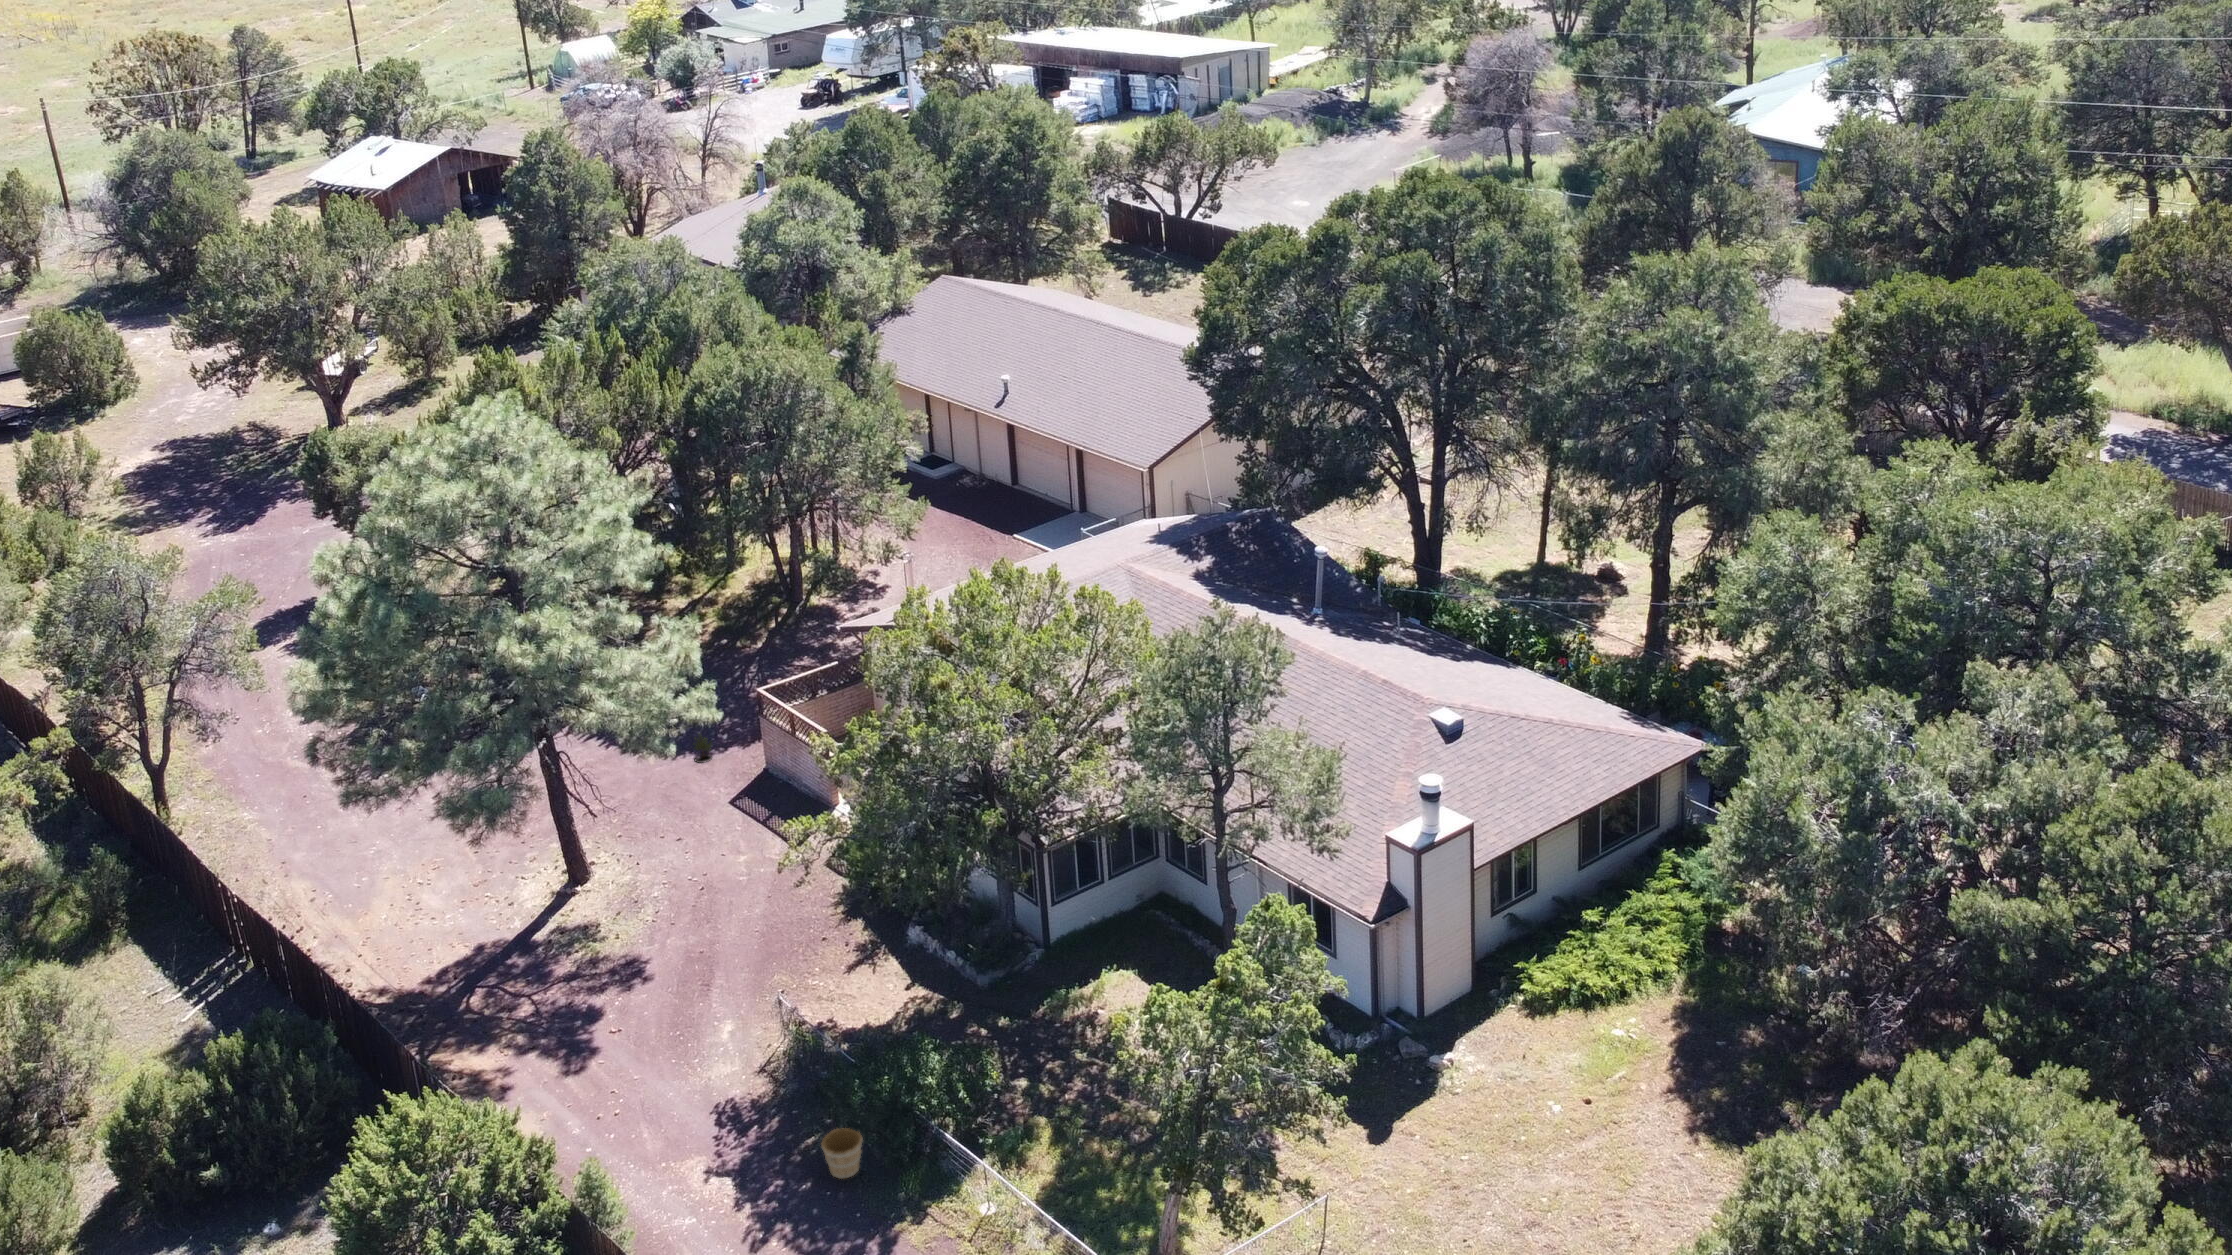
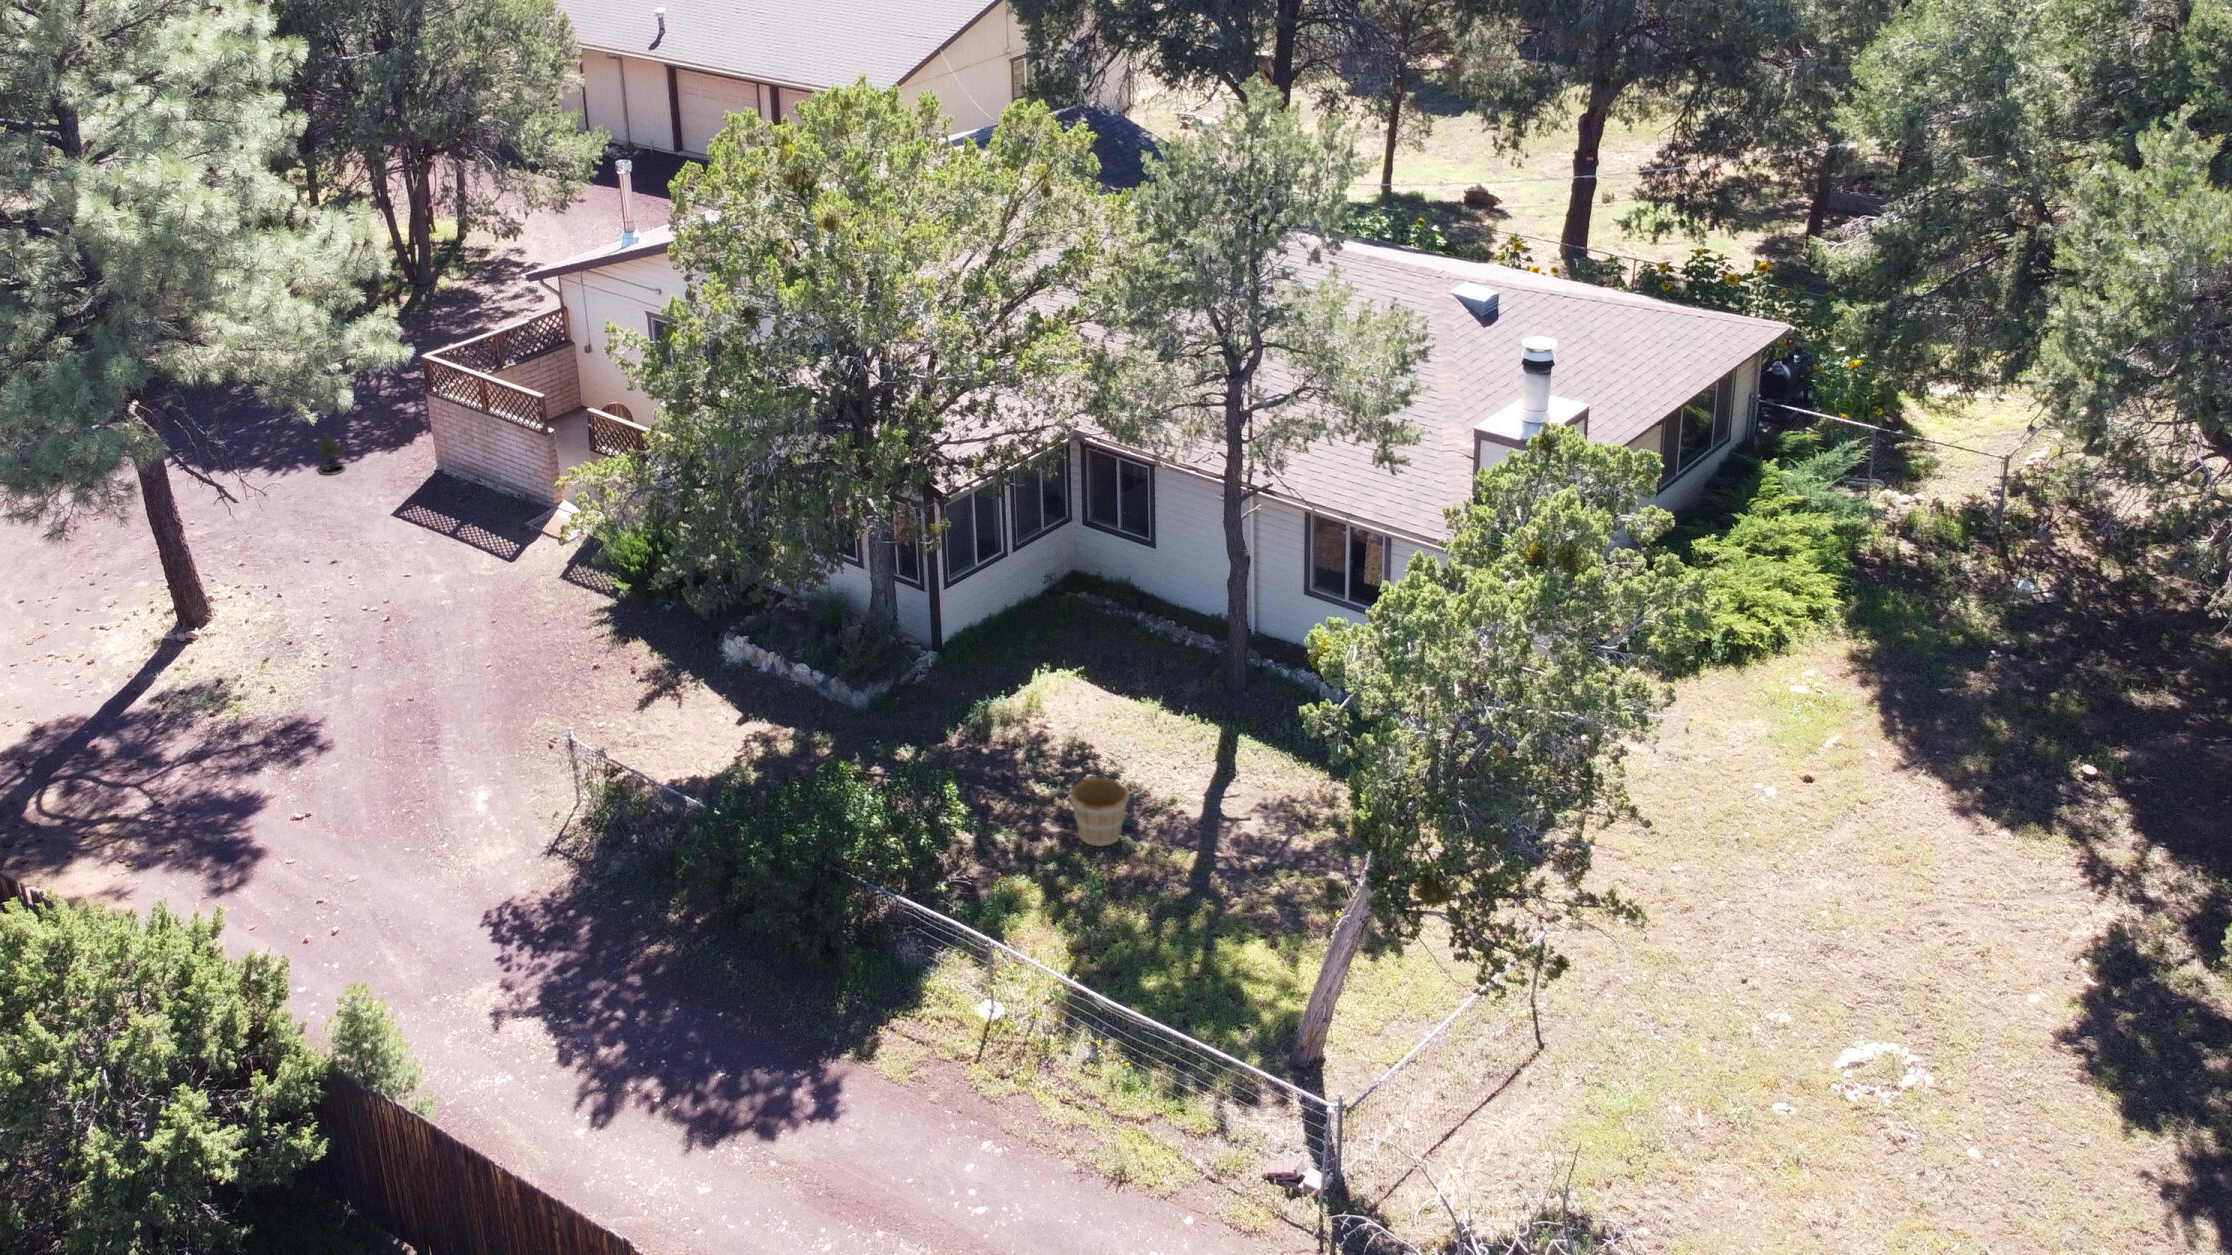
wooden bucket: present [821,1128,863,1179] -> present [1070,777,1129,847]

